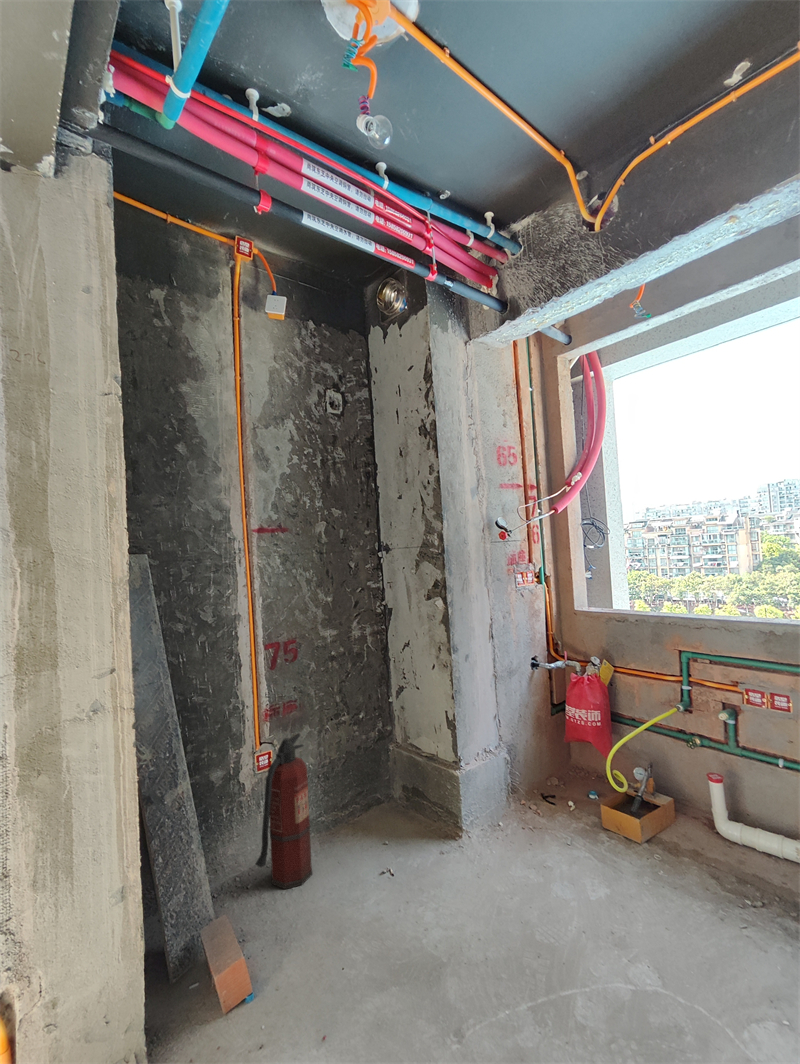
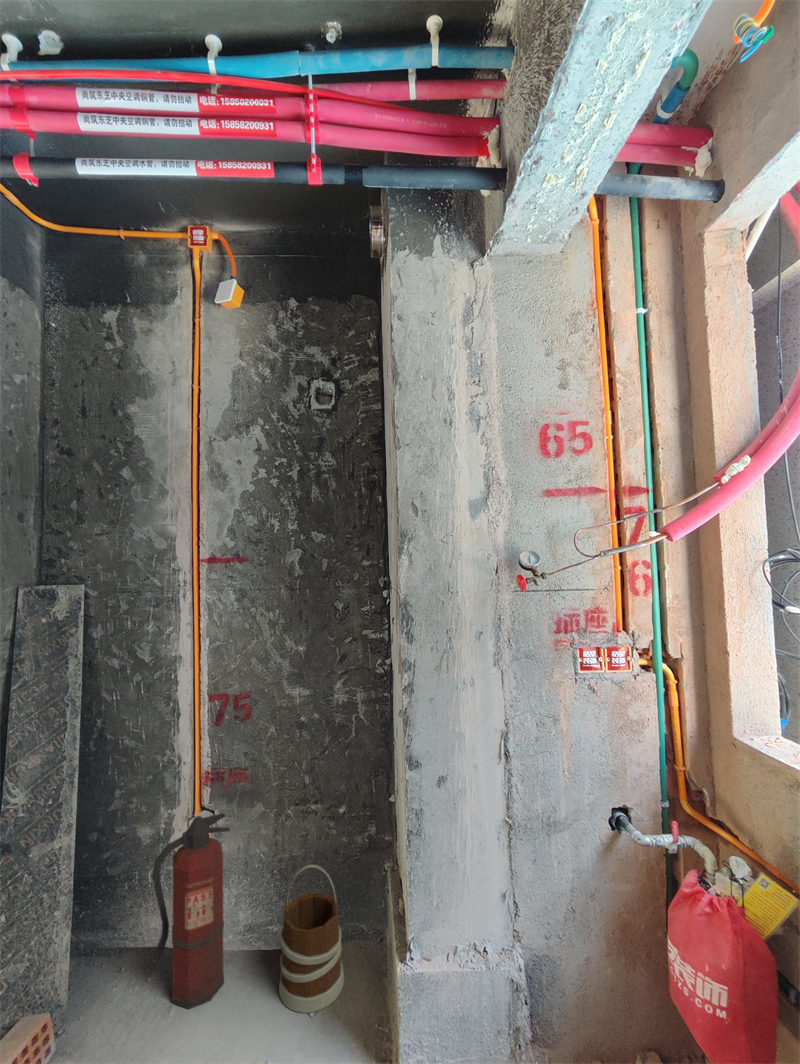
wooden bucket: none [346,751,393,851] -> present [279,865,344,1013]

